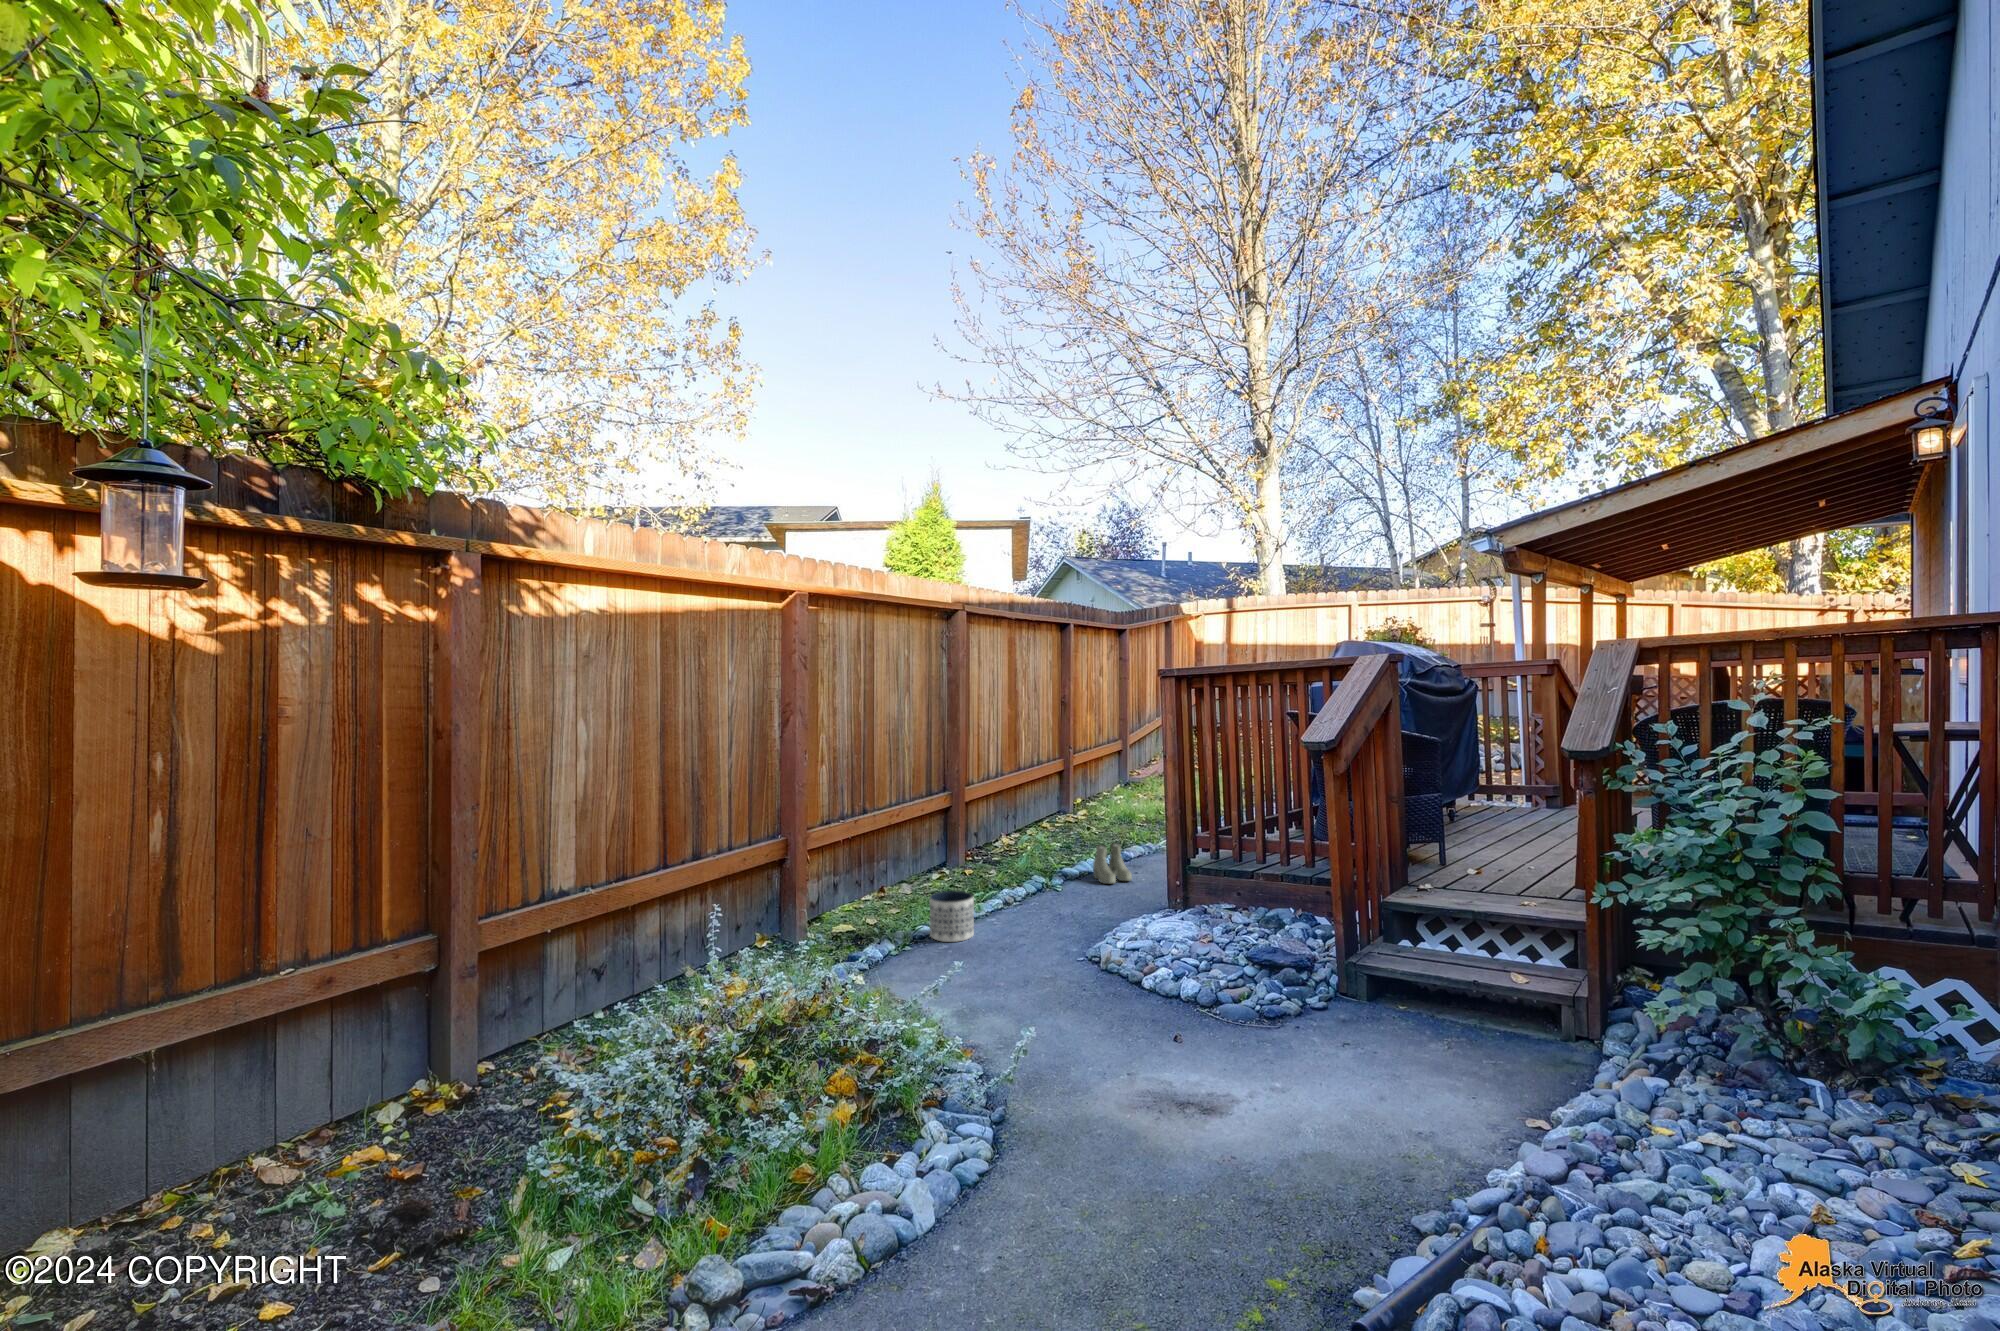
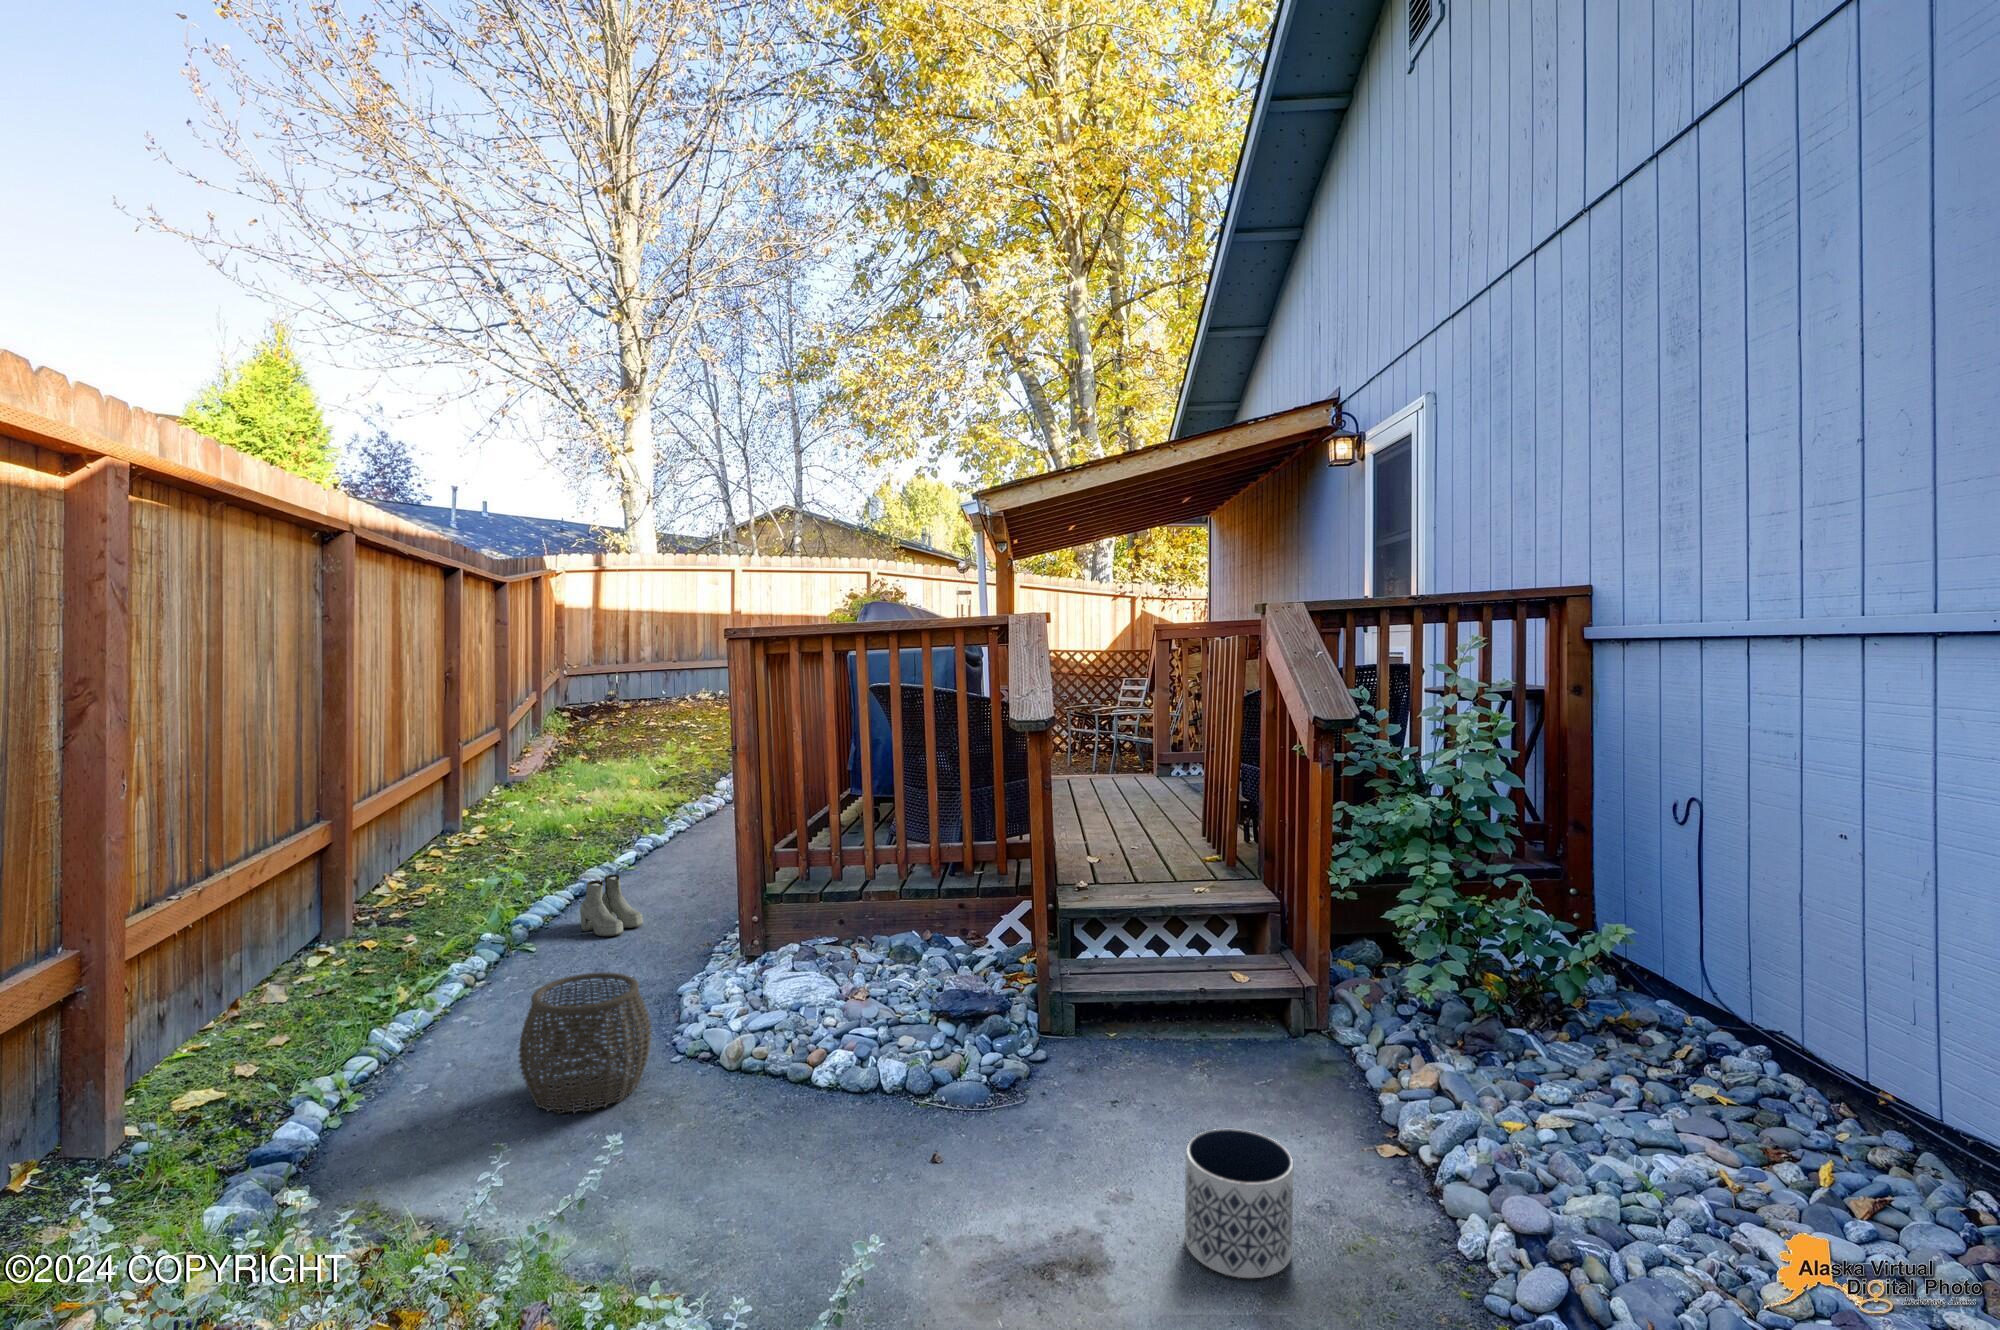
woven basket: none [983,887,1058,967] -> present [519,972,652,1113]
planter: present [930,891,974,942] -> present [1185,1129,1294,1278]

